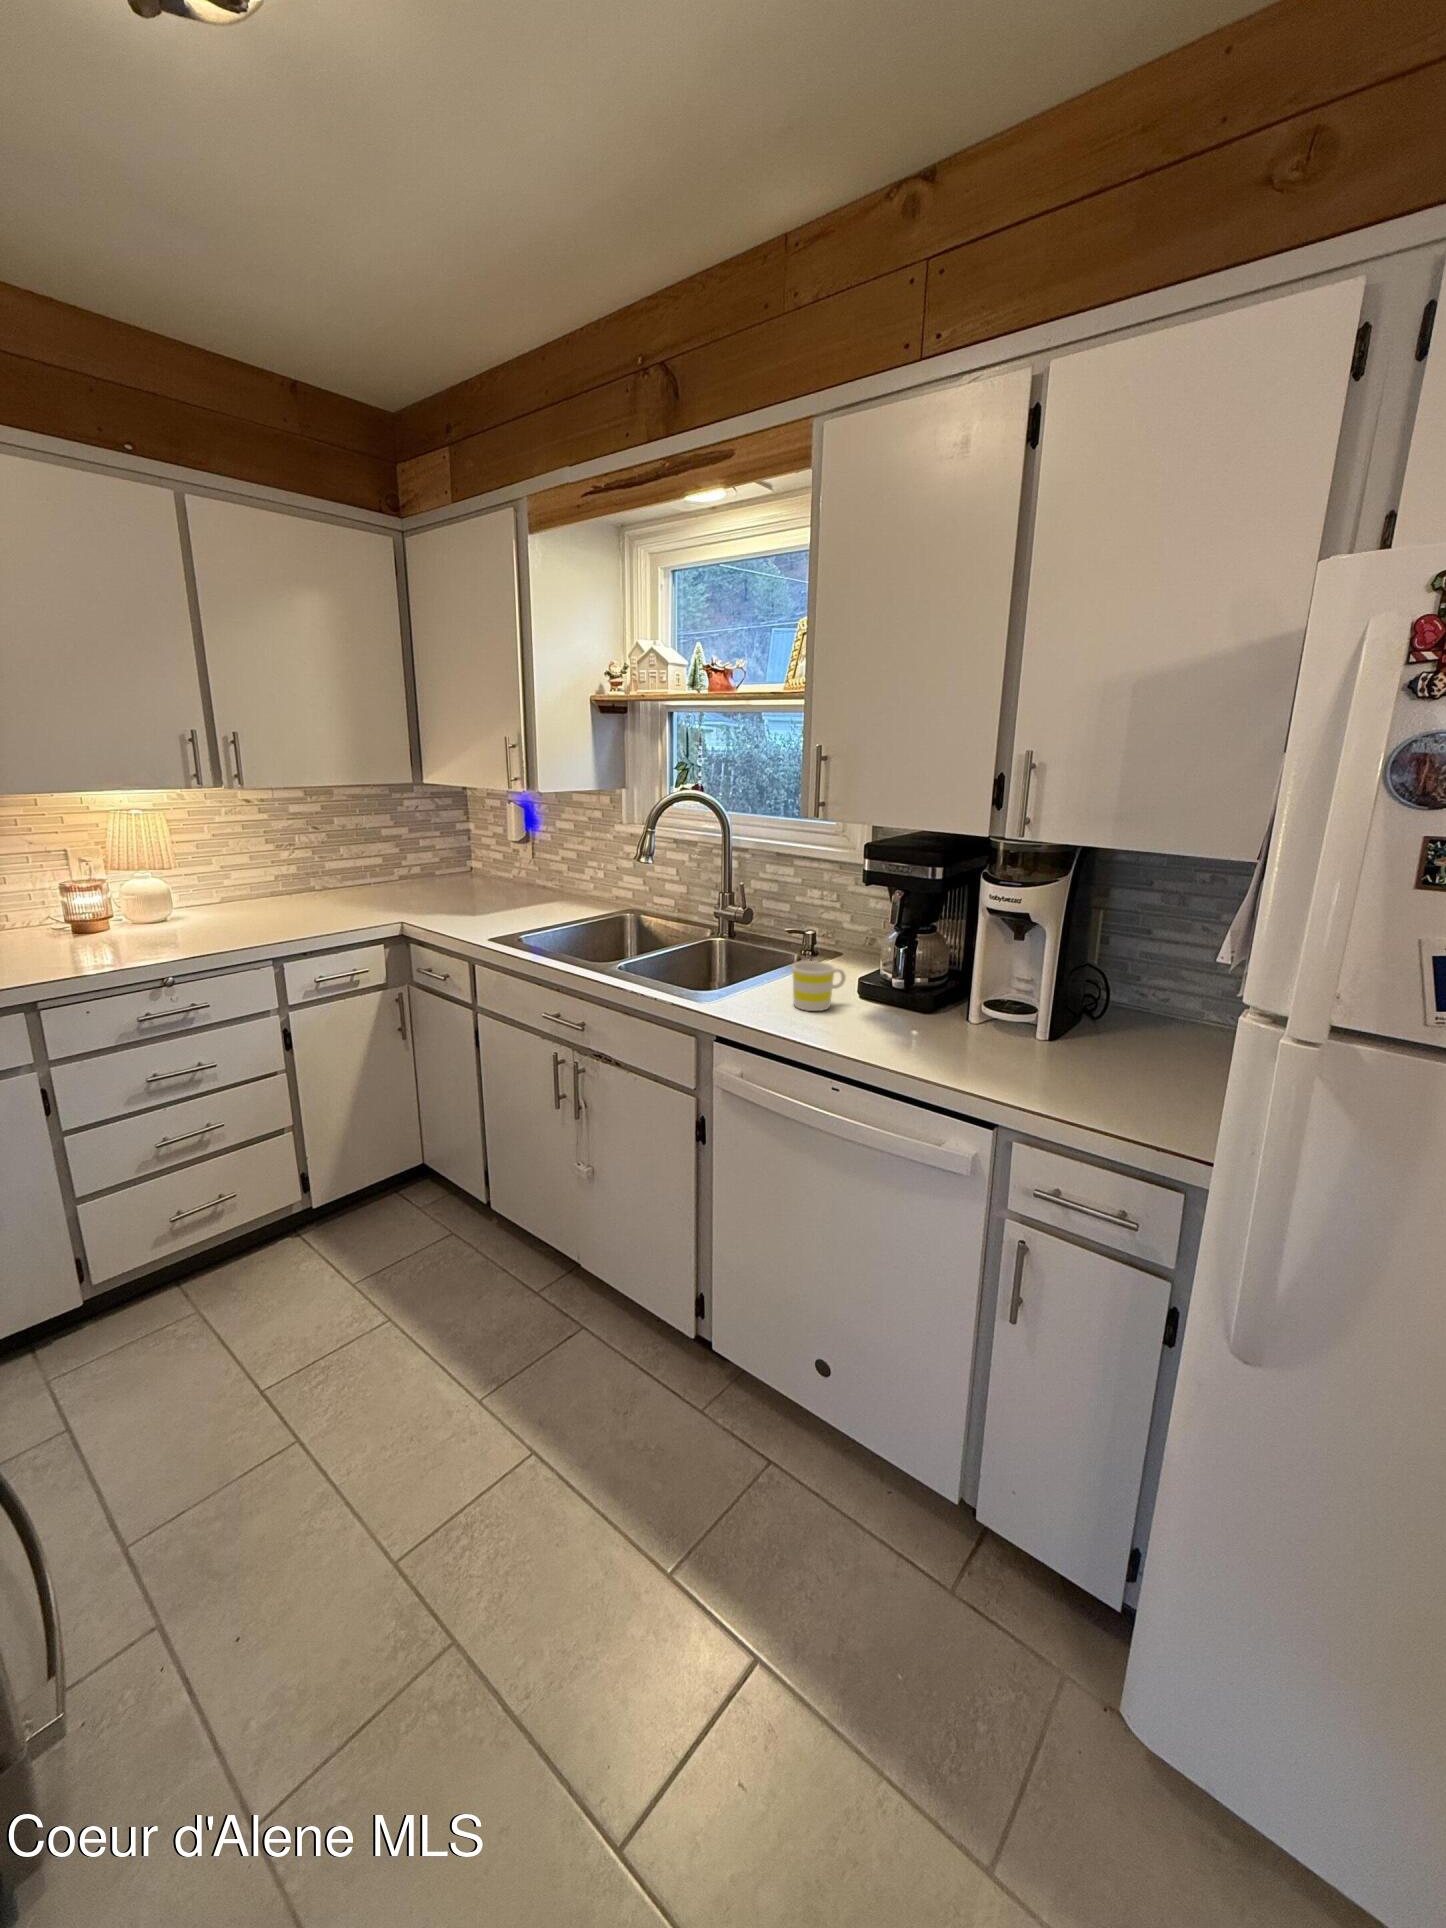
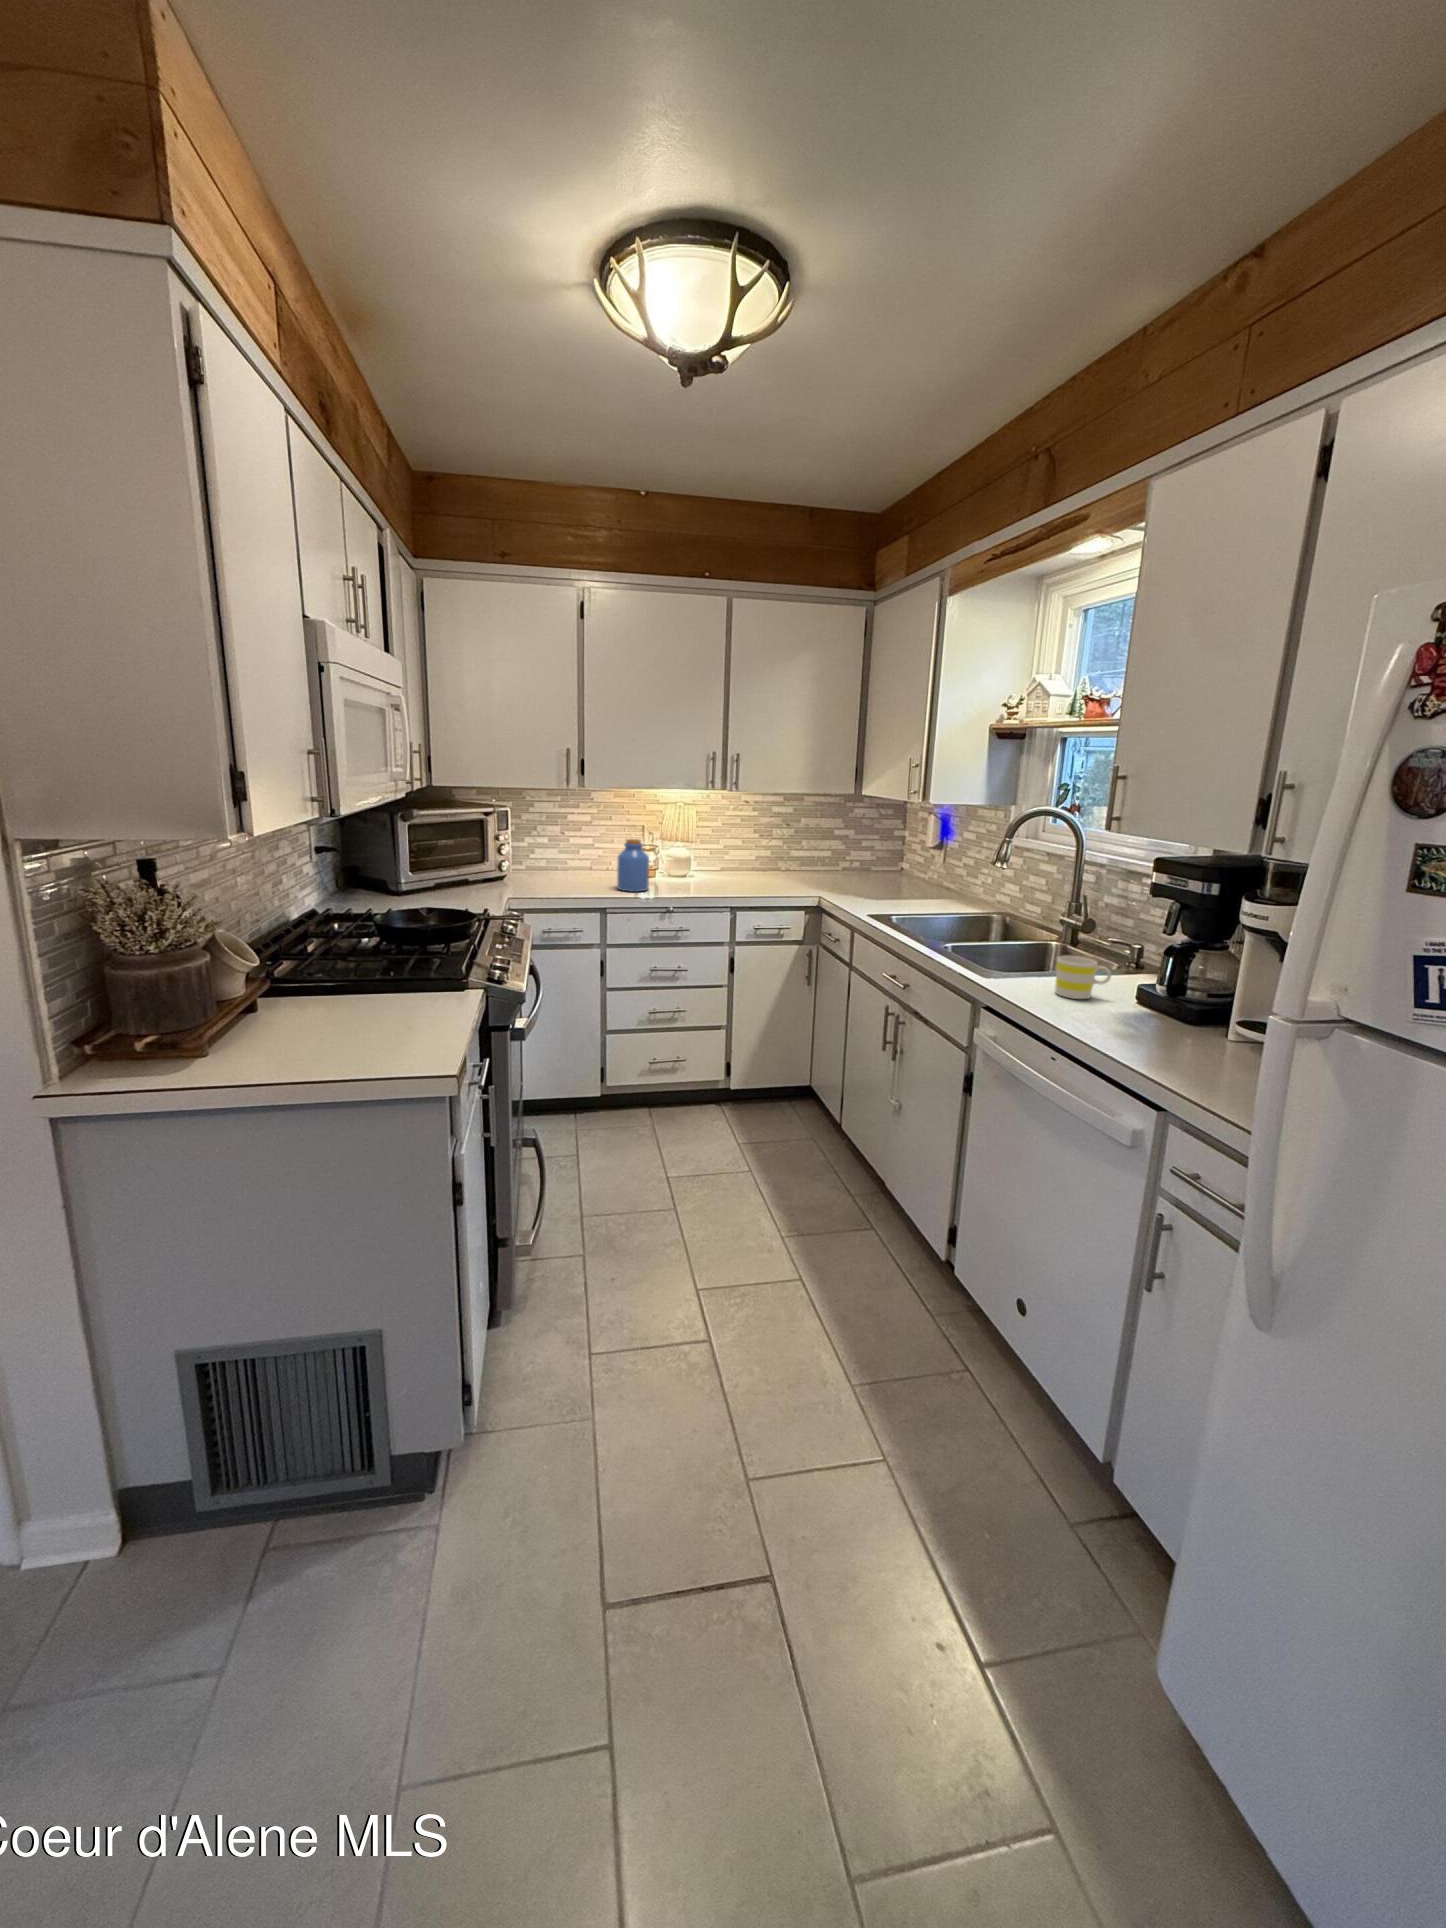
jar: none [35,874,110,962] -> present [617,839,649,892]

